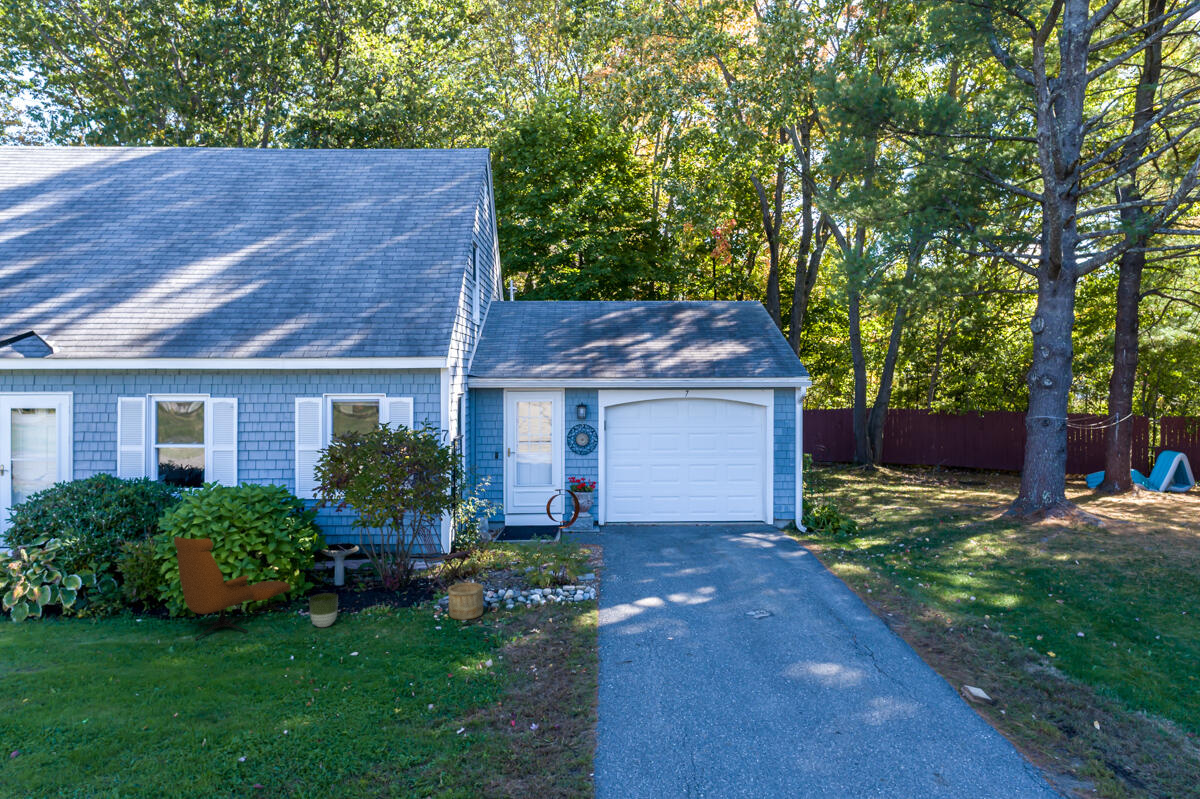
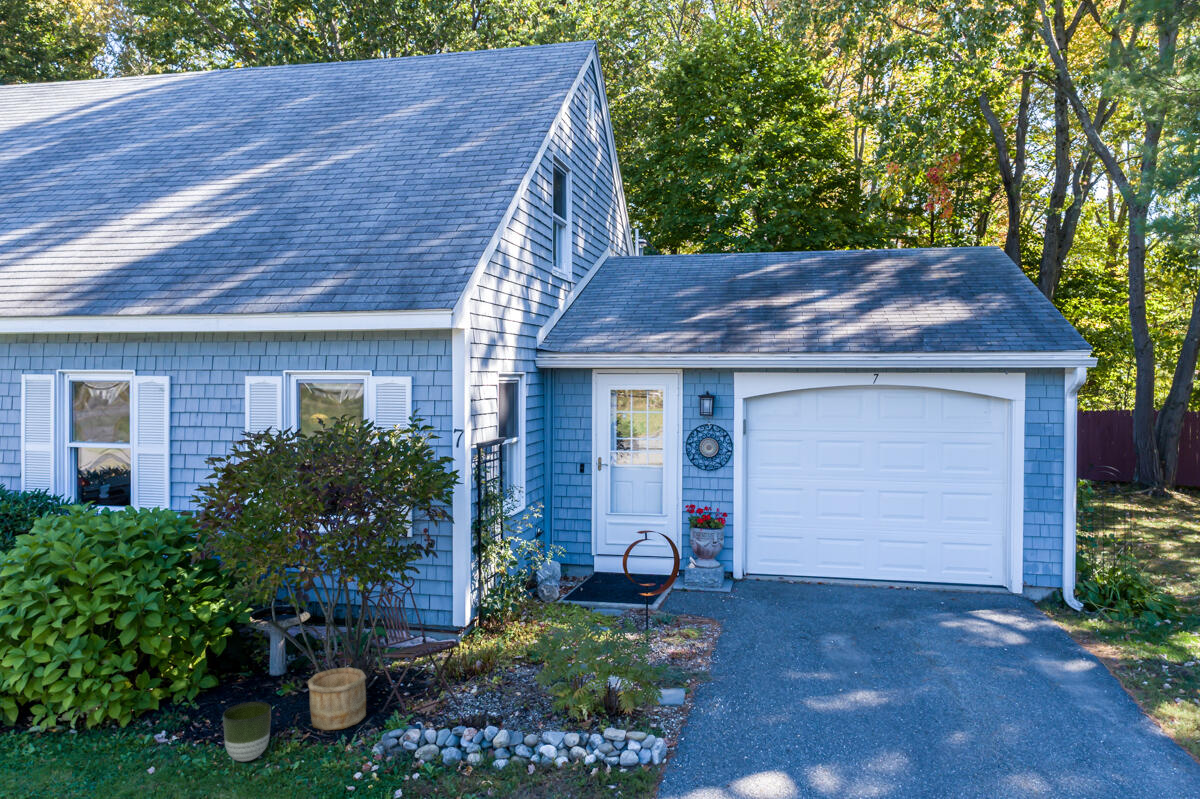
lounge chair: present [174,536,291,640] -> none [13,601,225,771]
wooden bucket: present [447,582,484,620] -> present [308,667,366,730]

